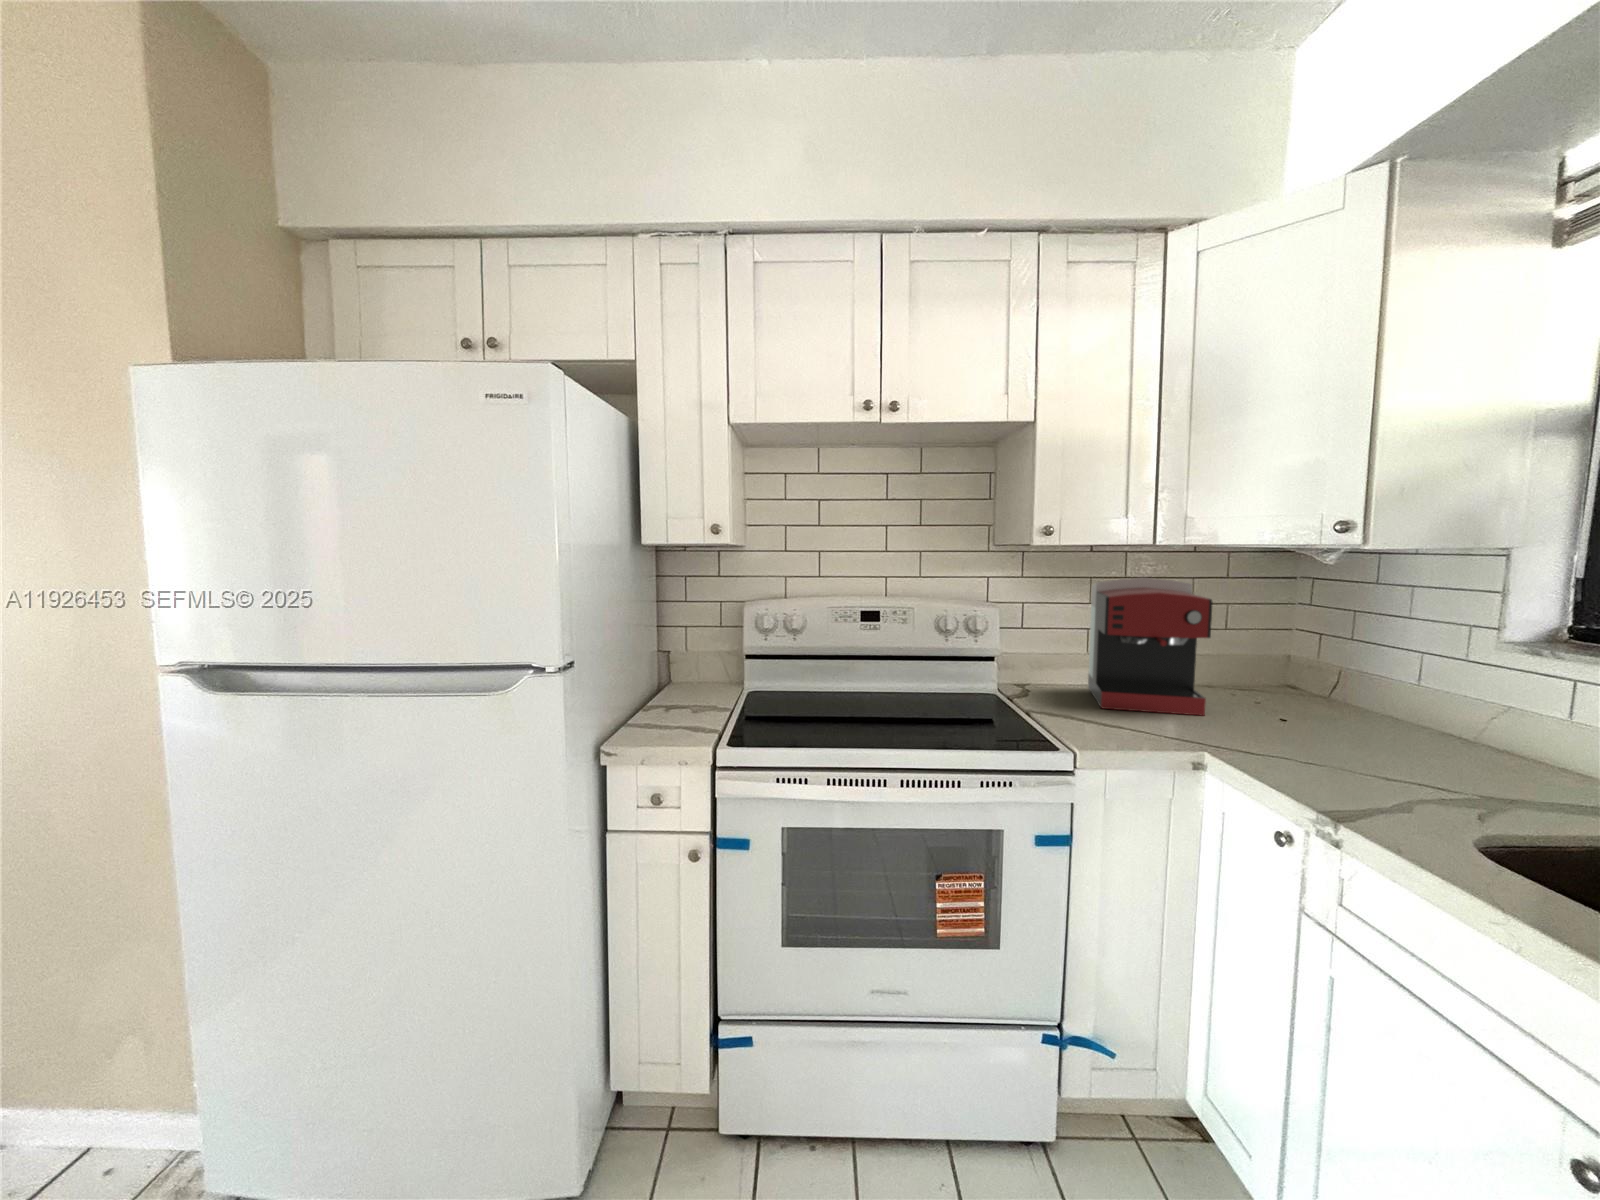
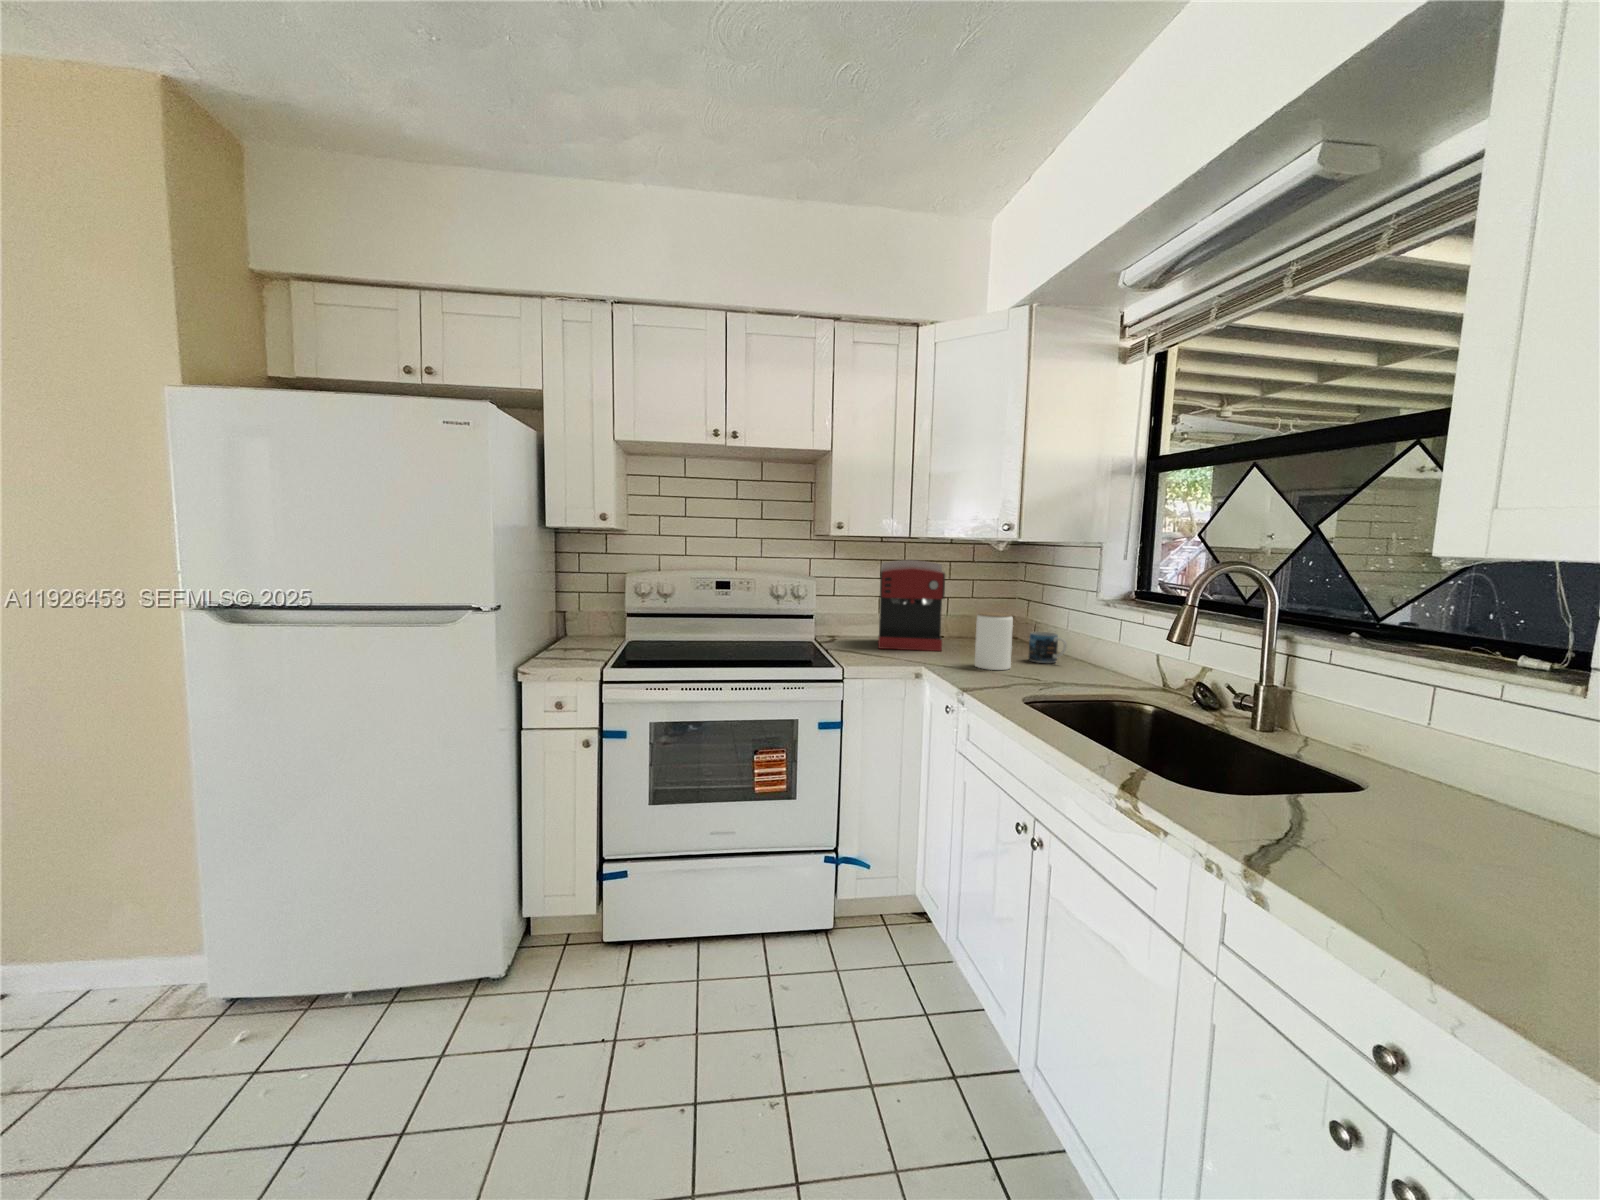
jar: none [1295,666,1375,766] -> present [975,612,1013,670]
mug: none [1374,694,1463,749] -> present [1028,632,1067,663]

